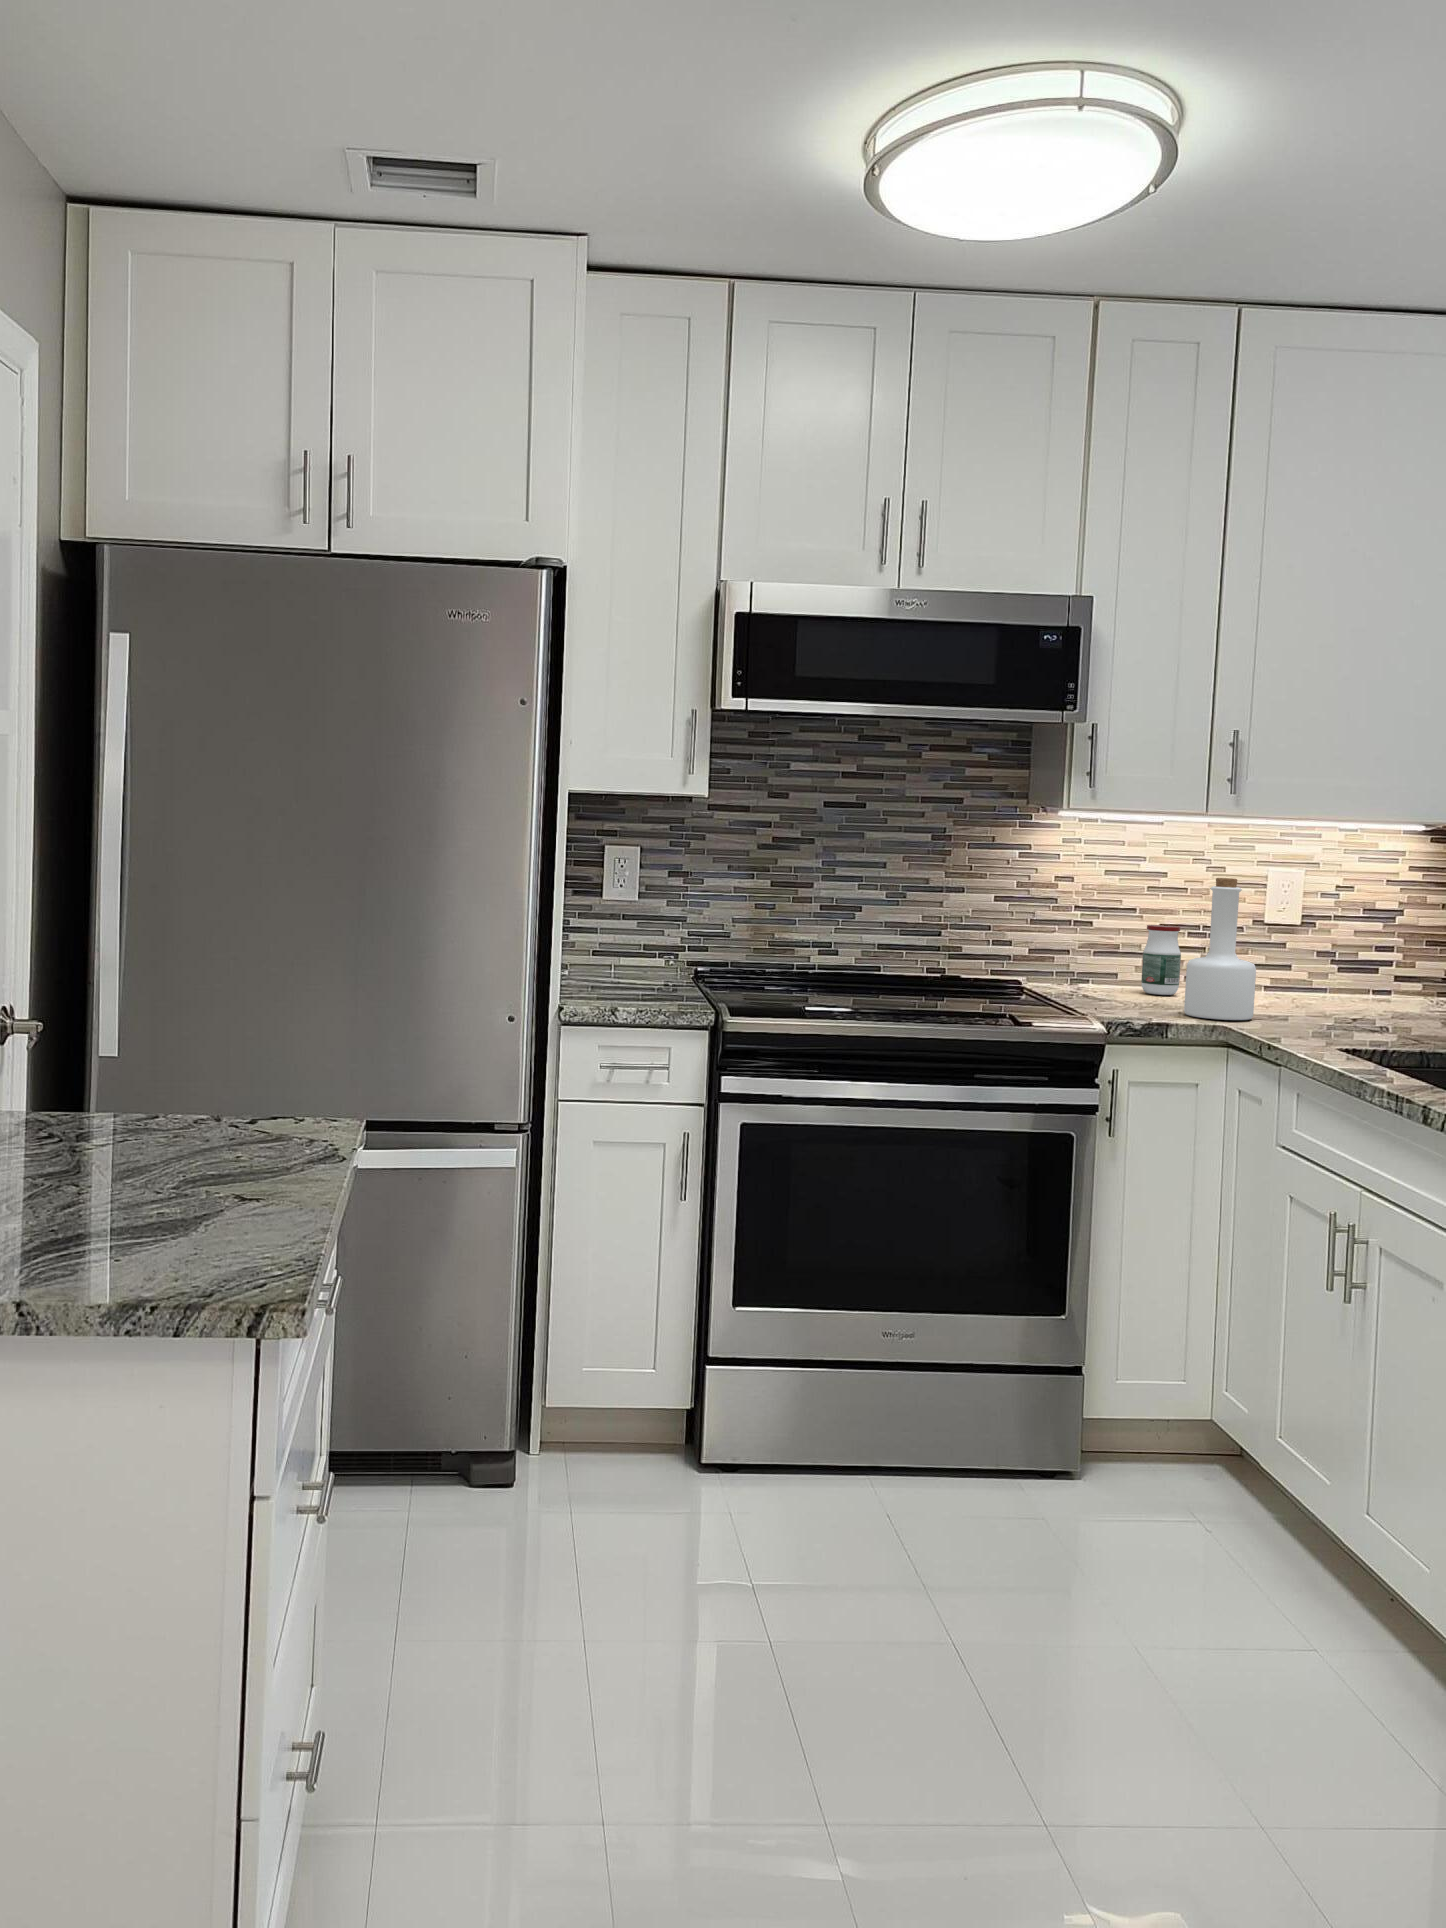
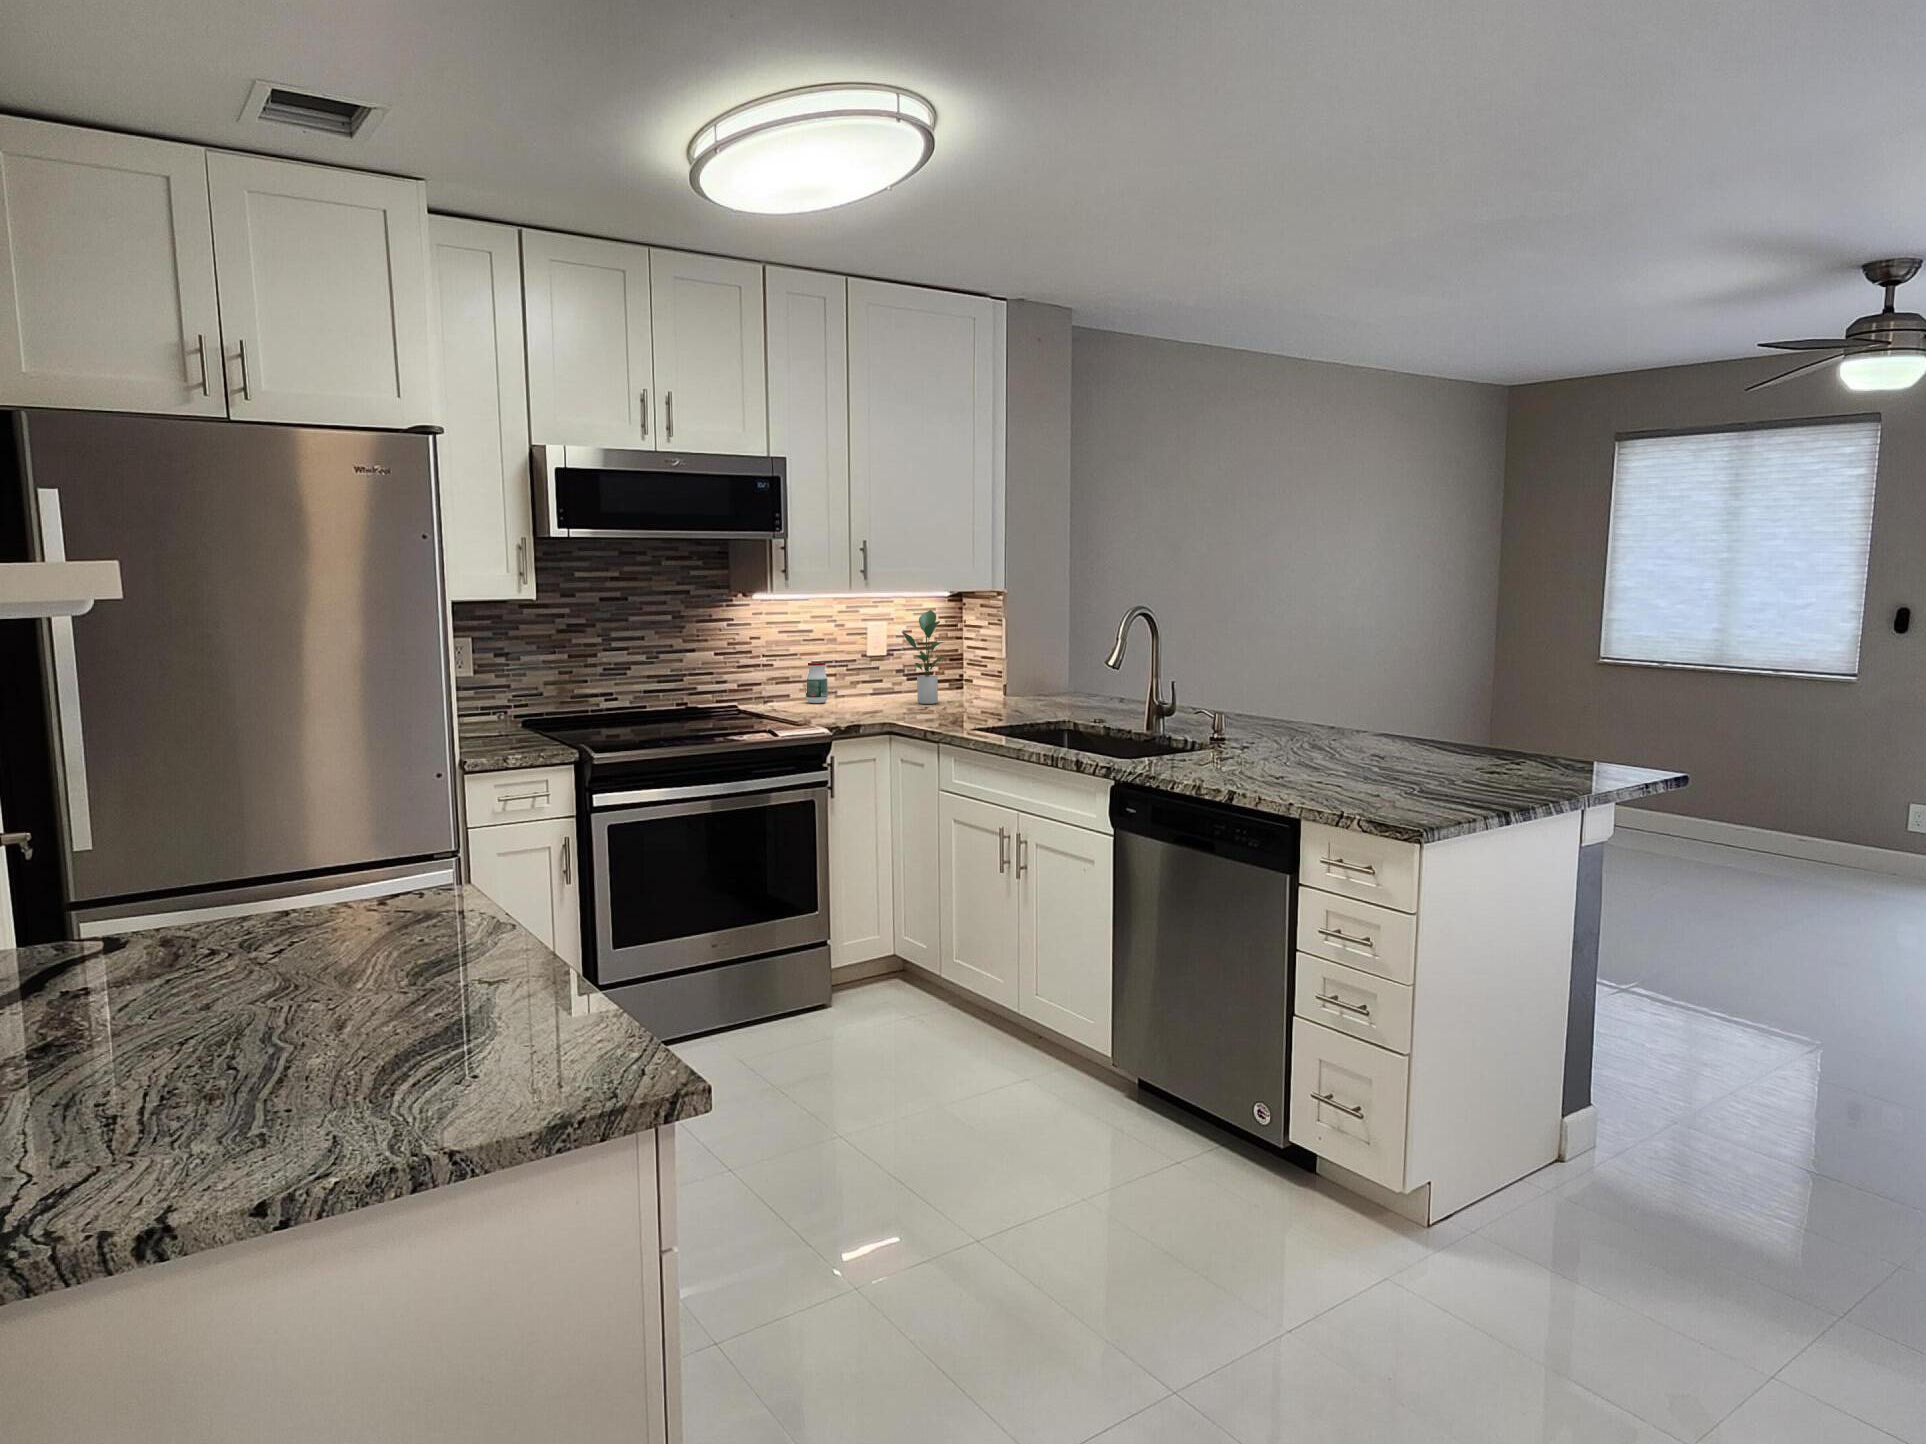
potted plant: none [1316,849,1404,1017] -> present [902,610,946,704]
bottle: present [1184,878,1256,1020] -> none [847,632,887,714]

